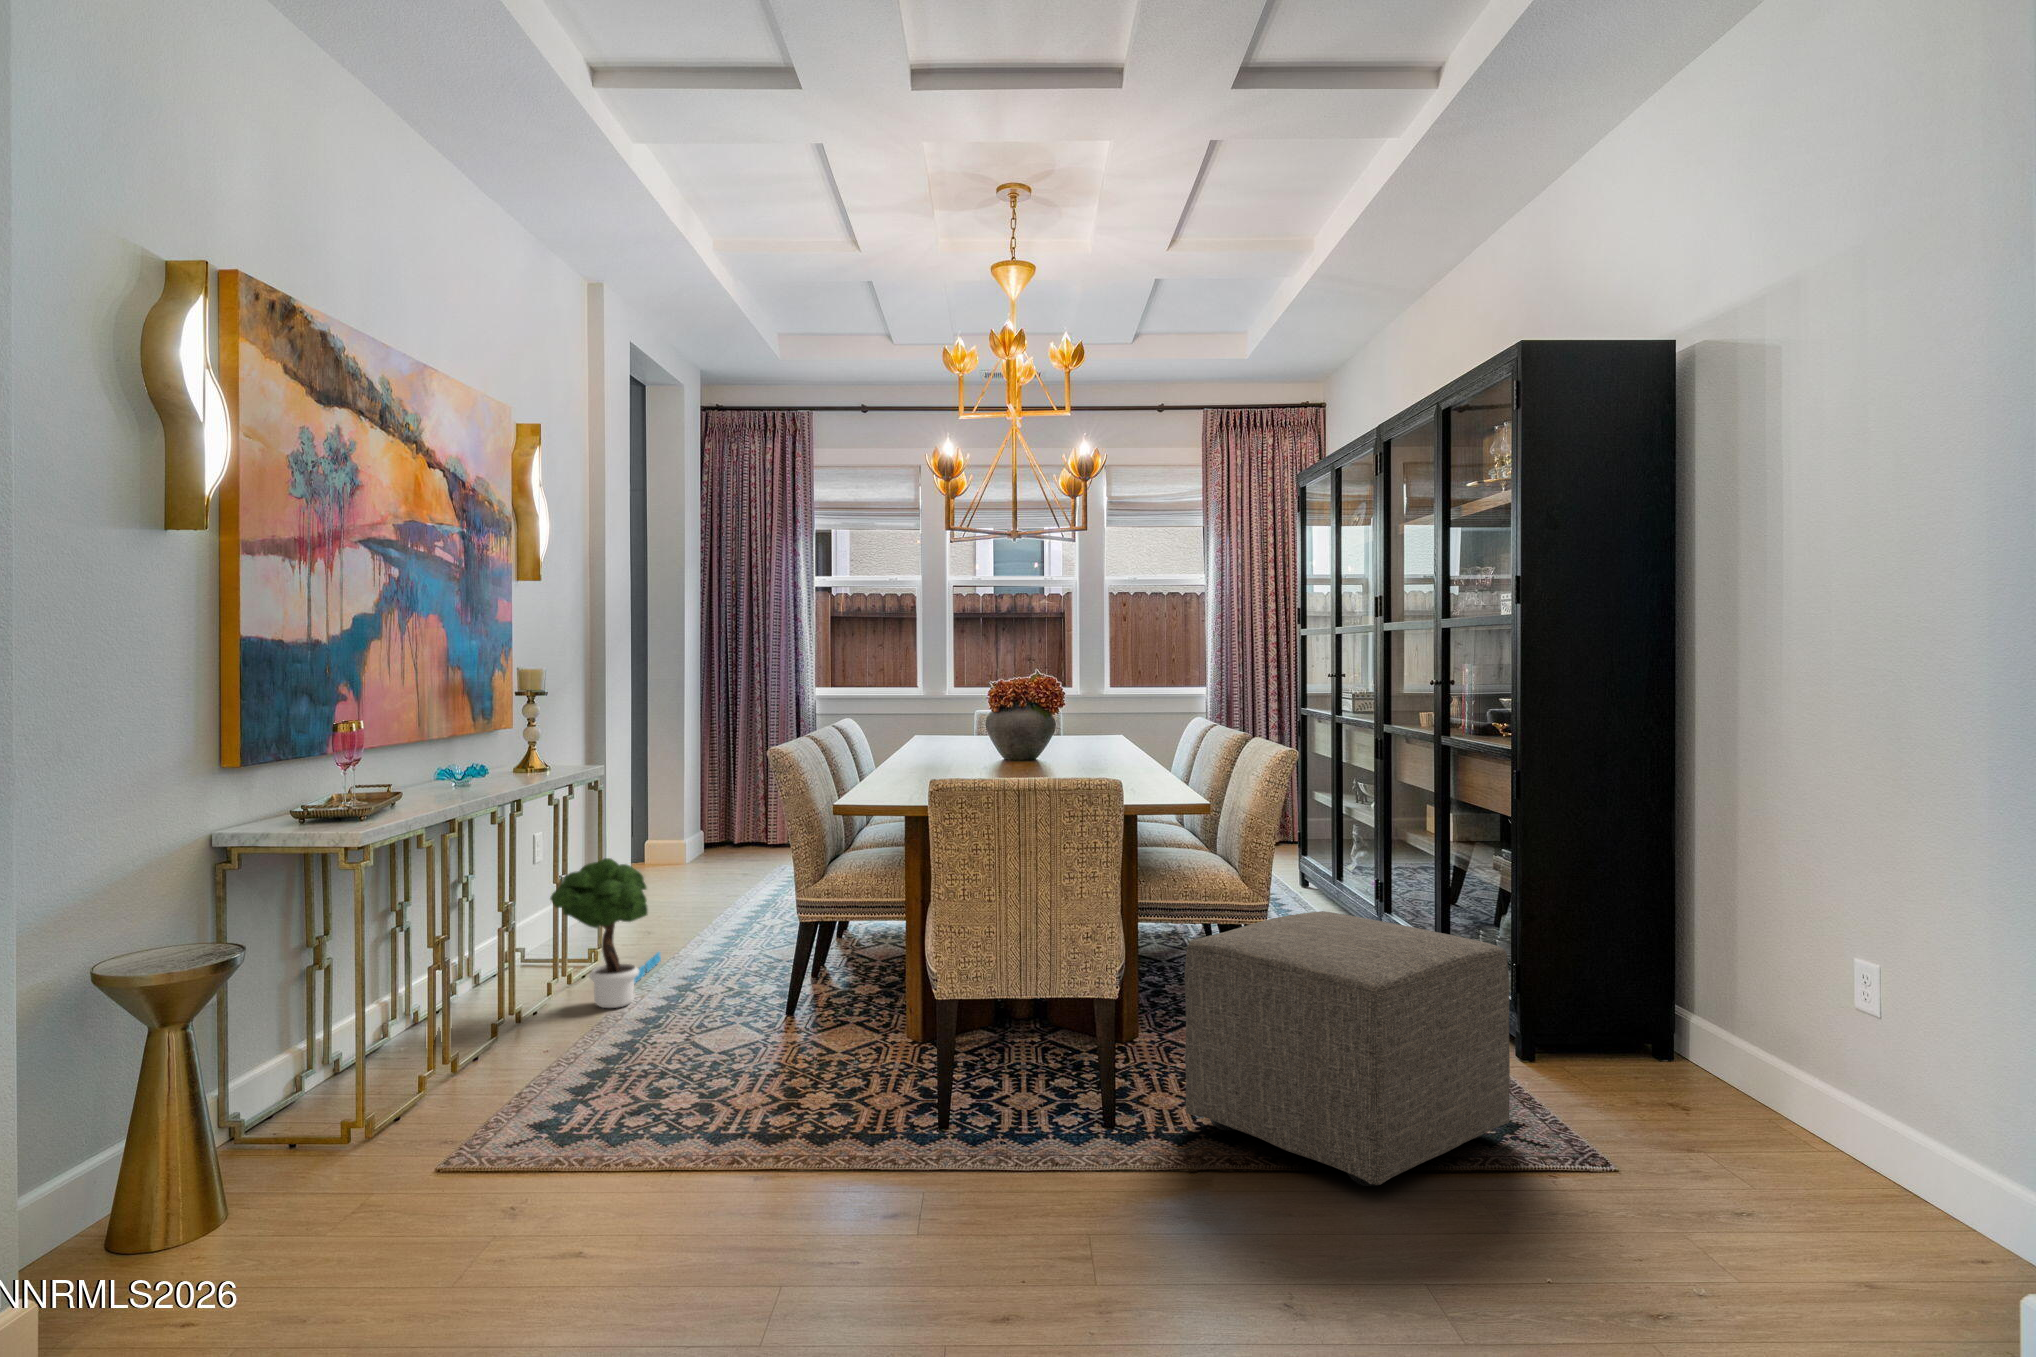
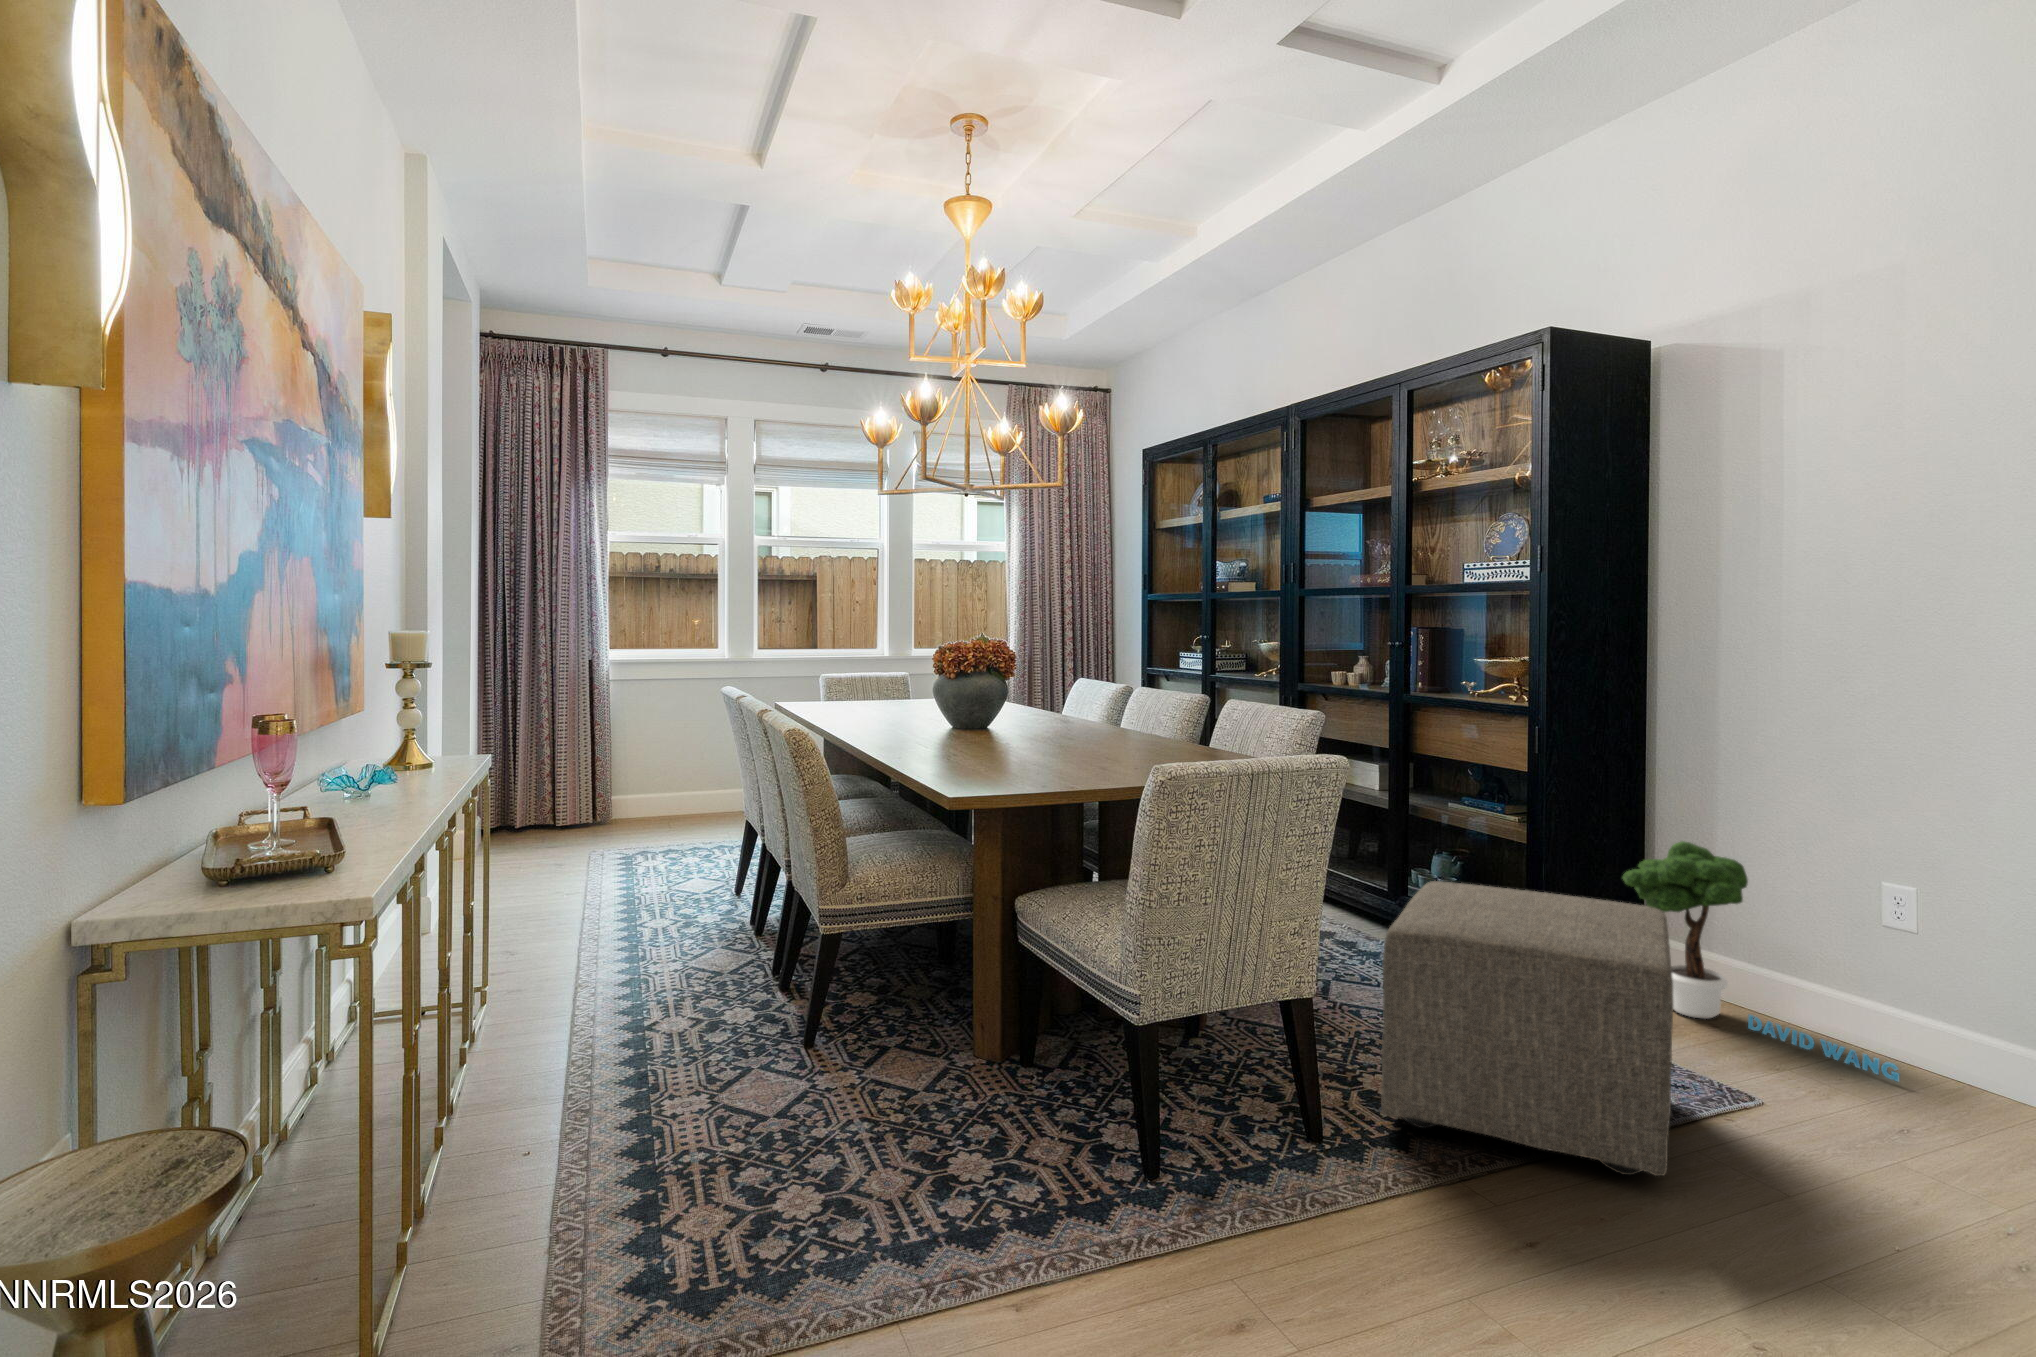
potted tree: present [550,858,661,1008] -> present [1623,841,1900,1081]

